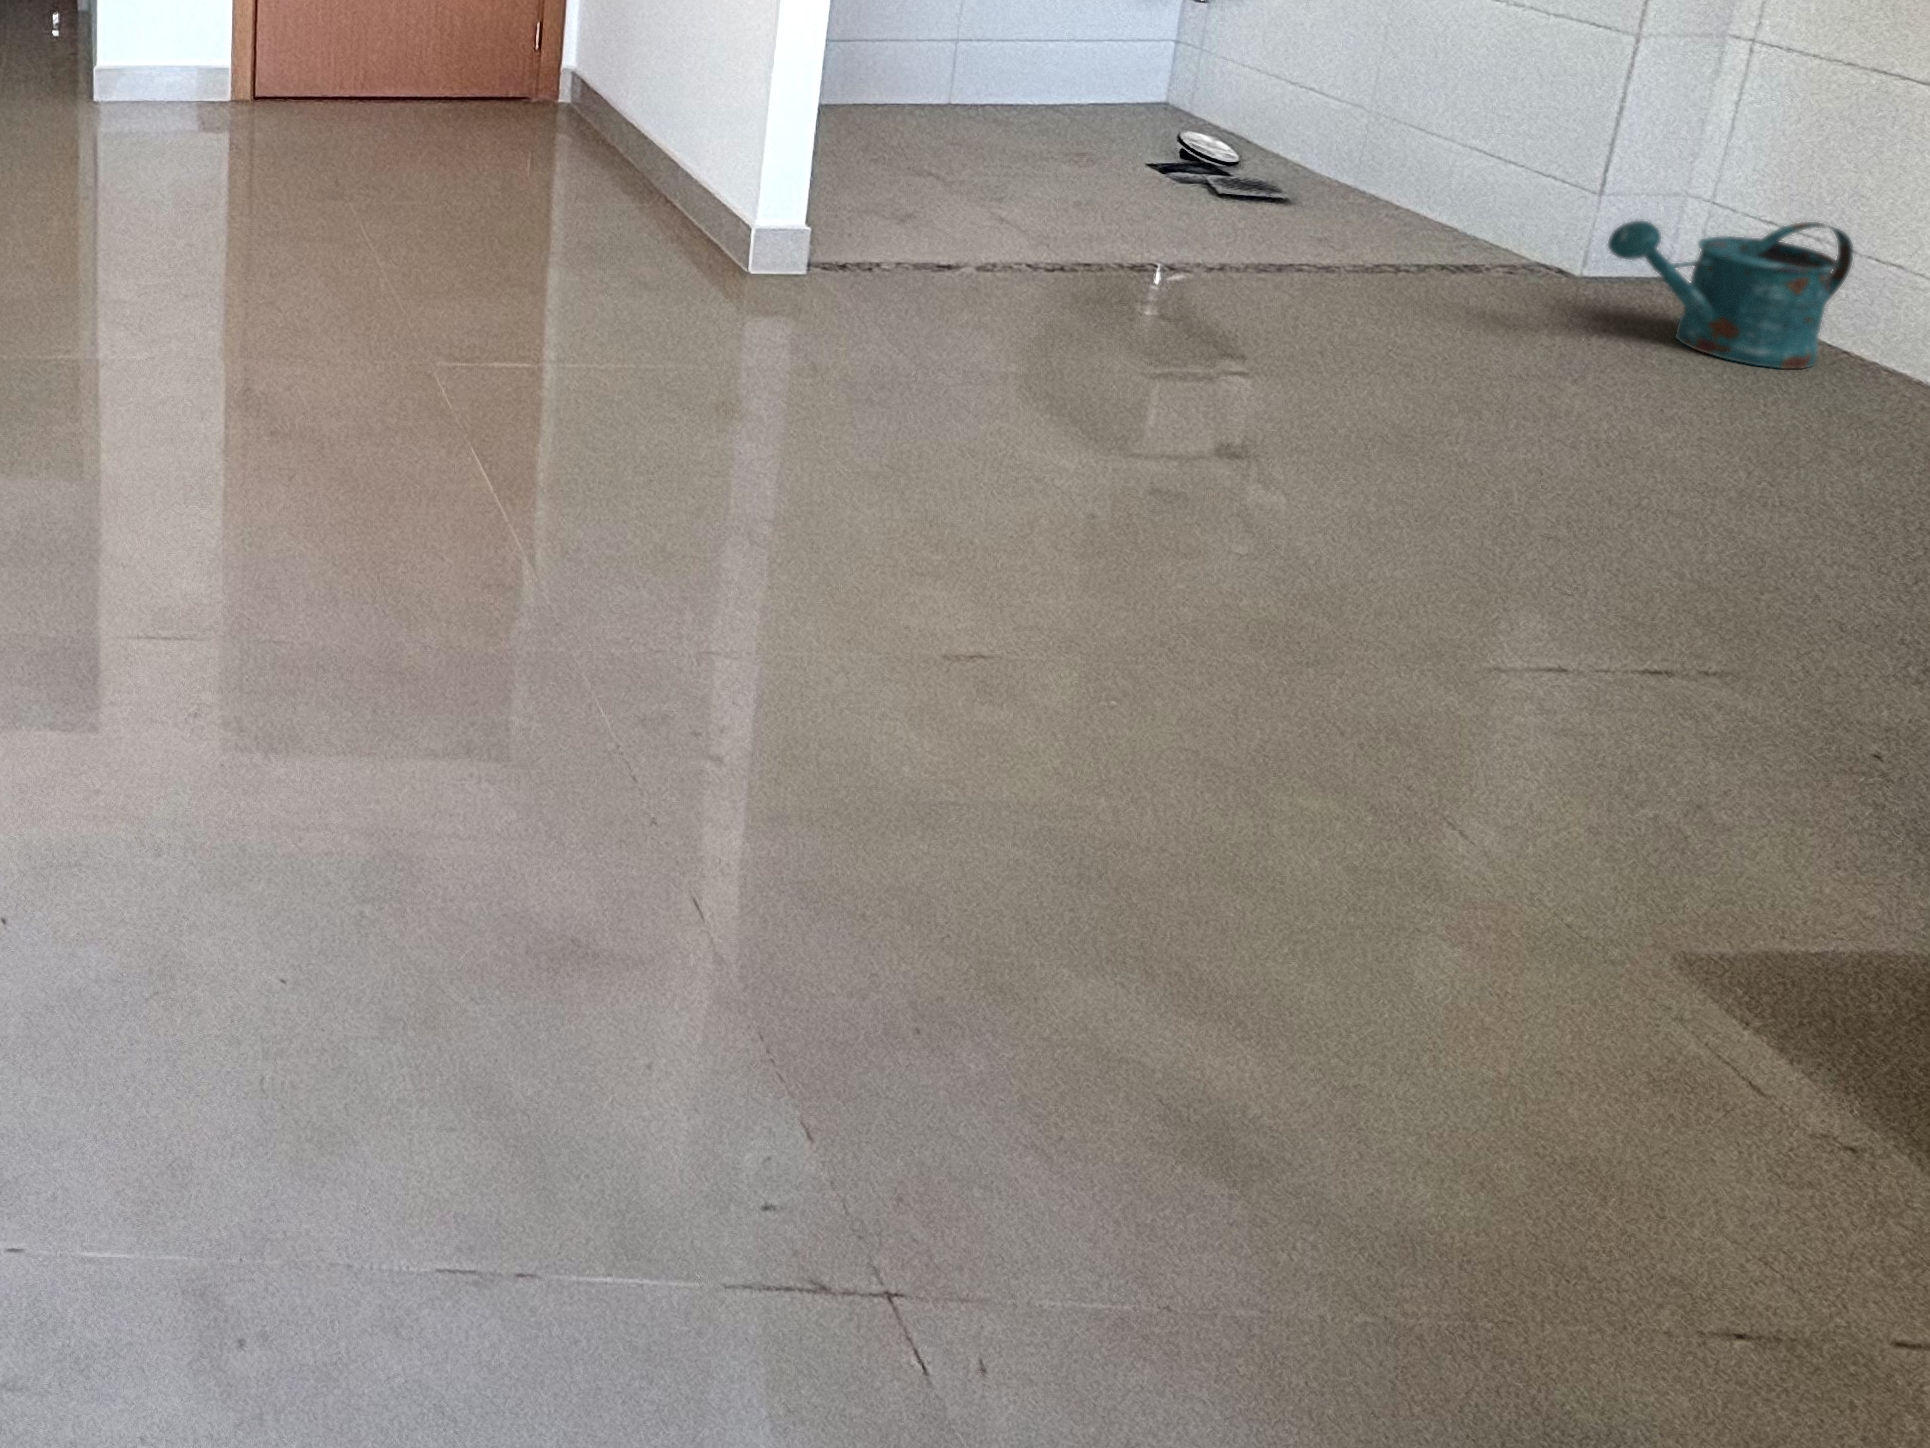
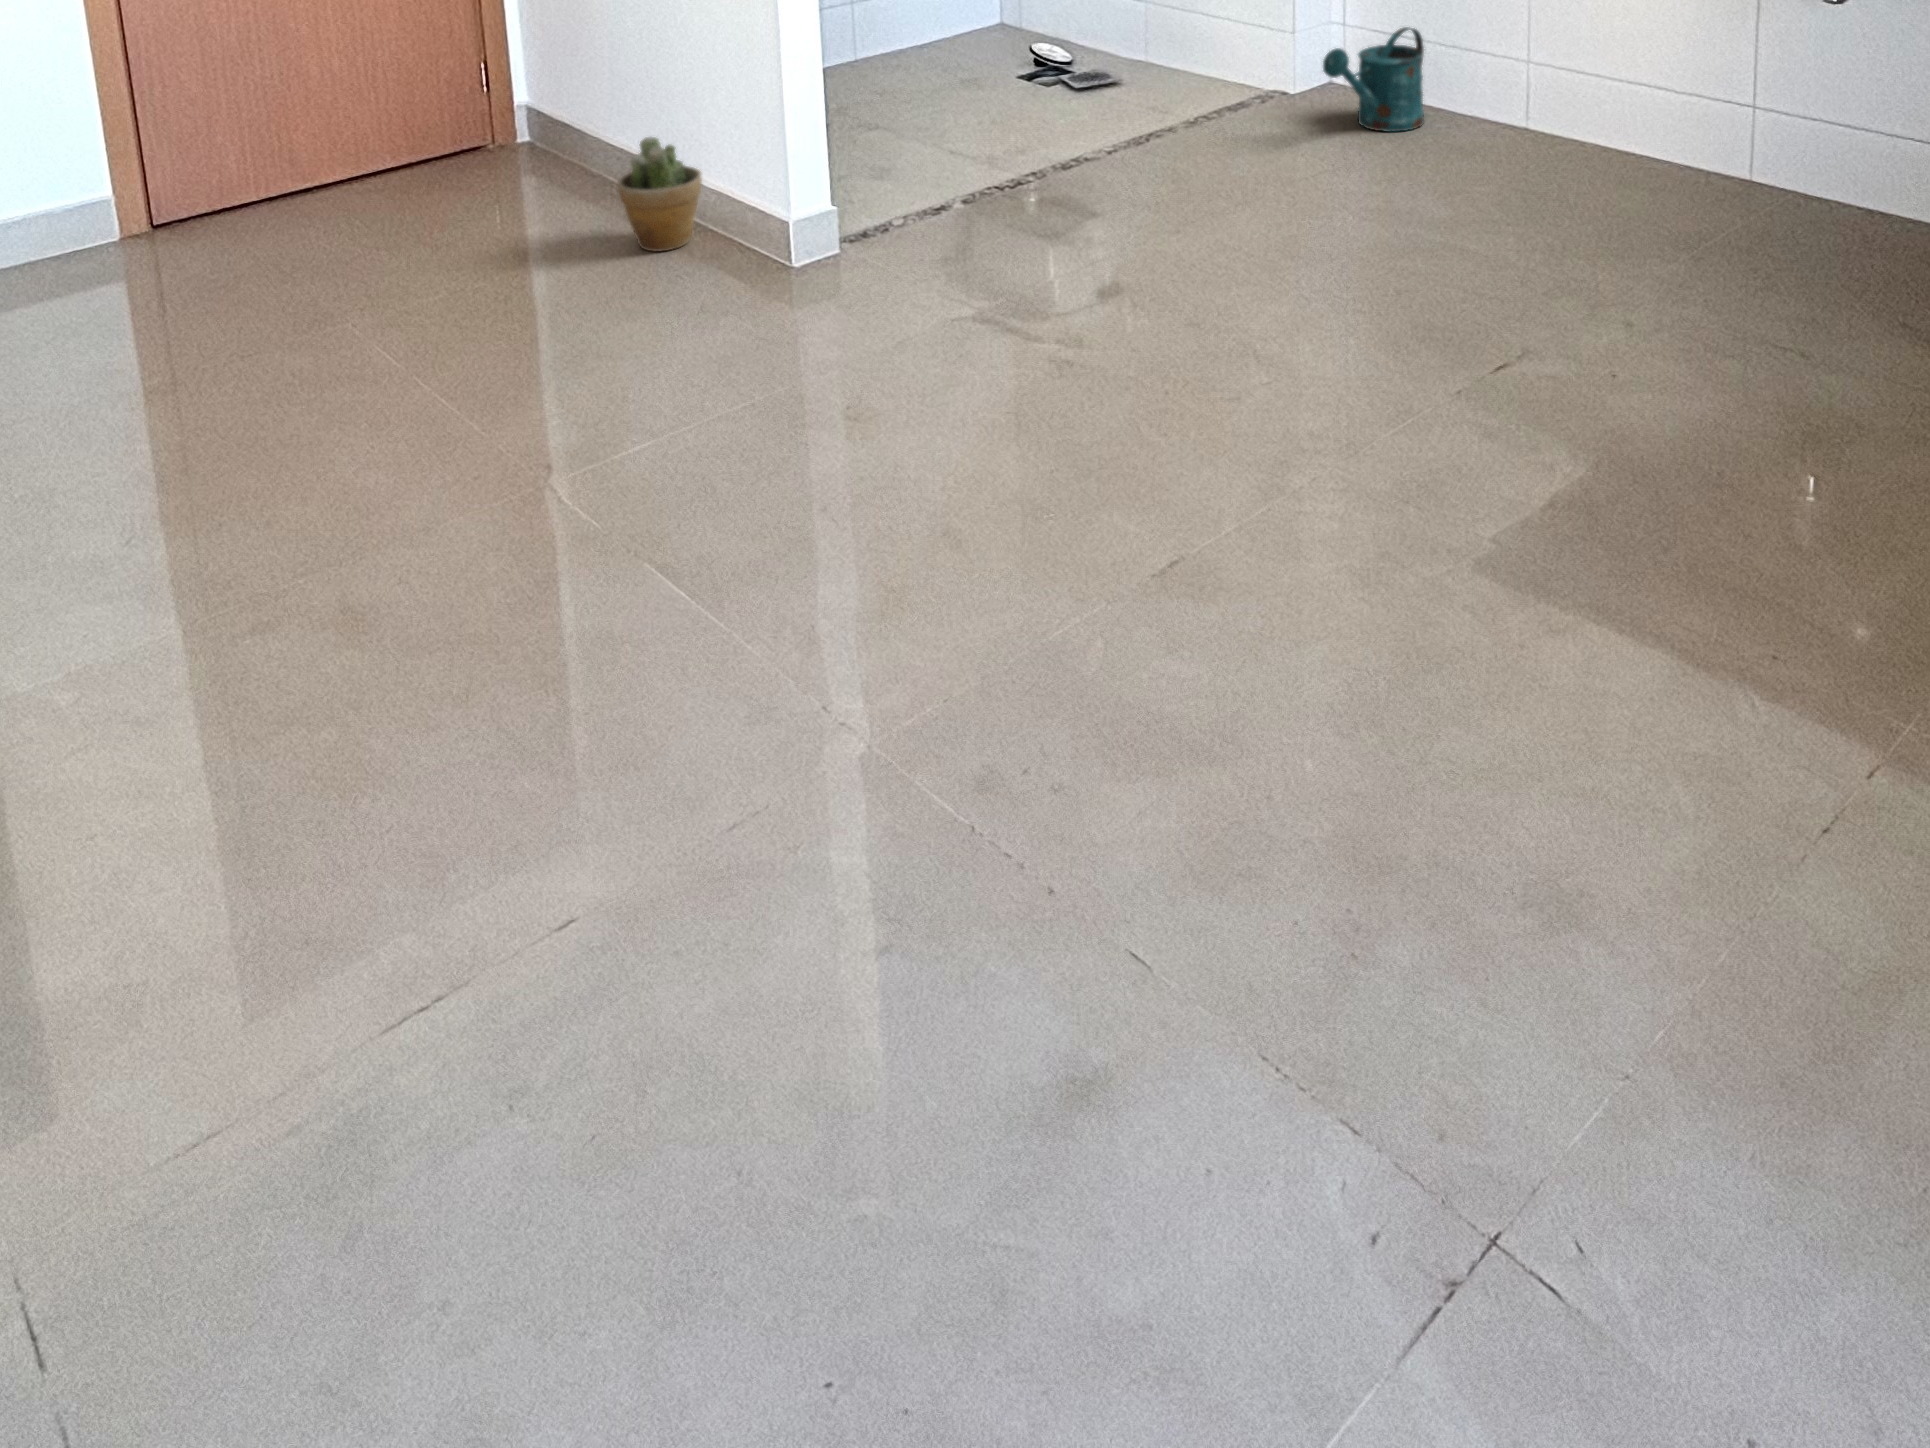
potted plant: none [600,115,686,226] -> present [617,137,702,251]

